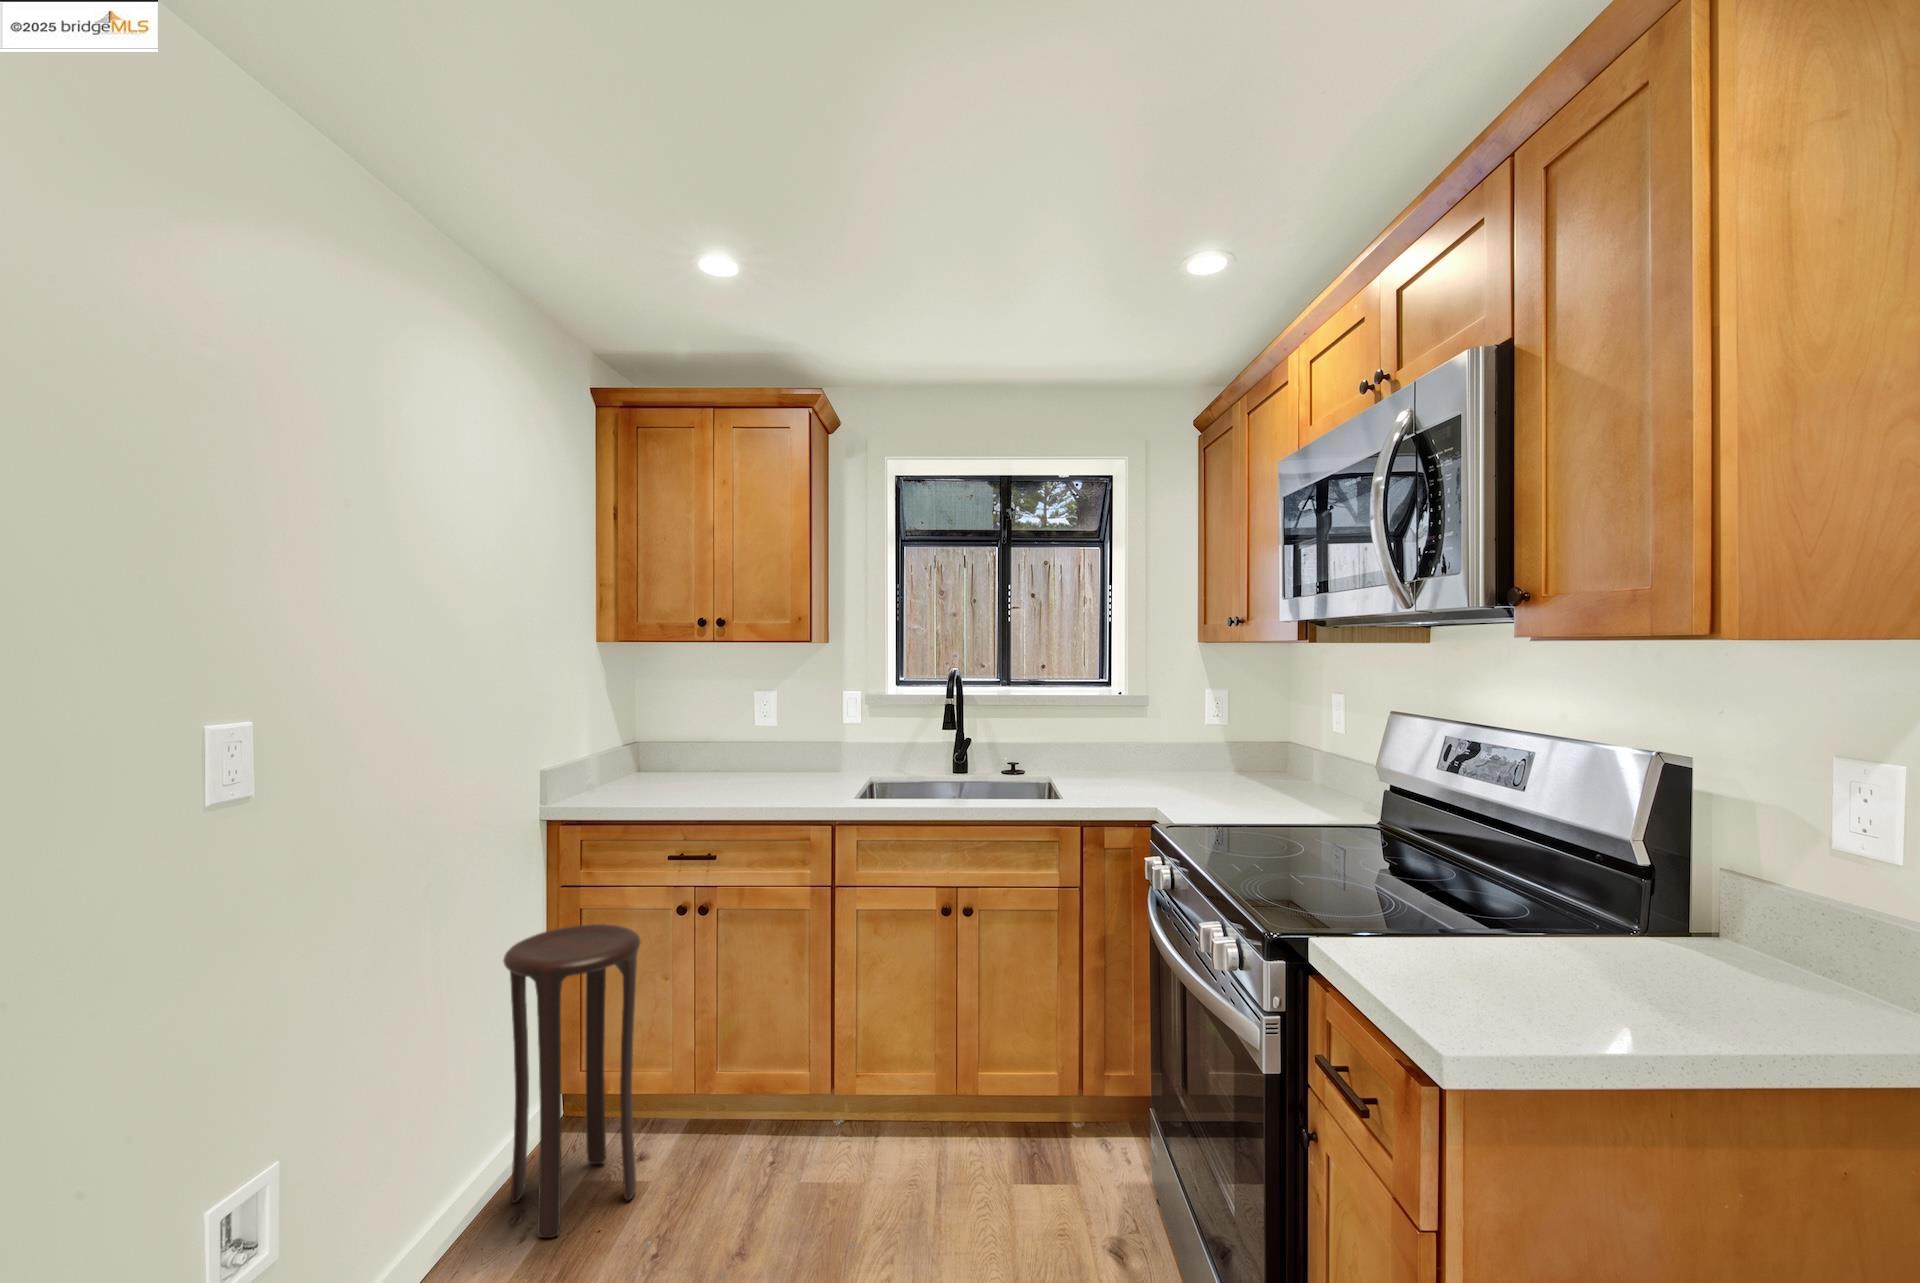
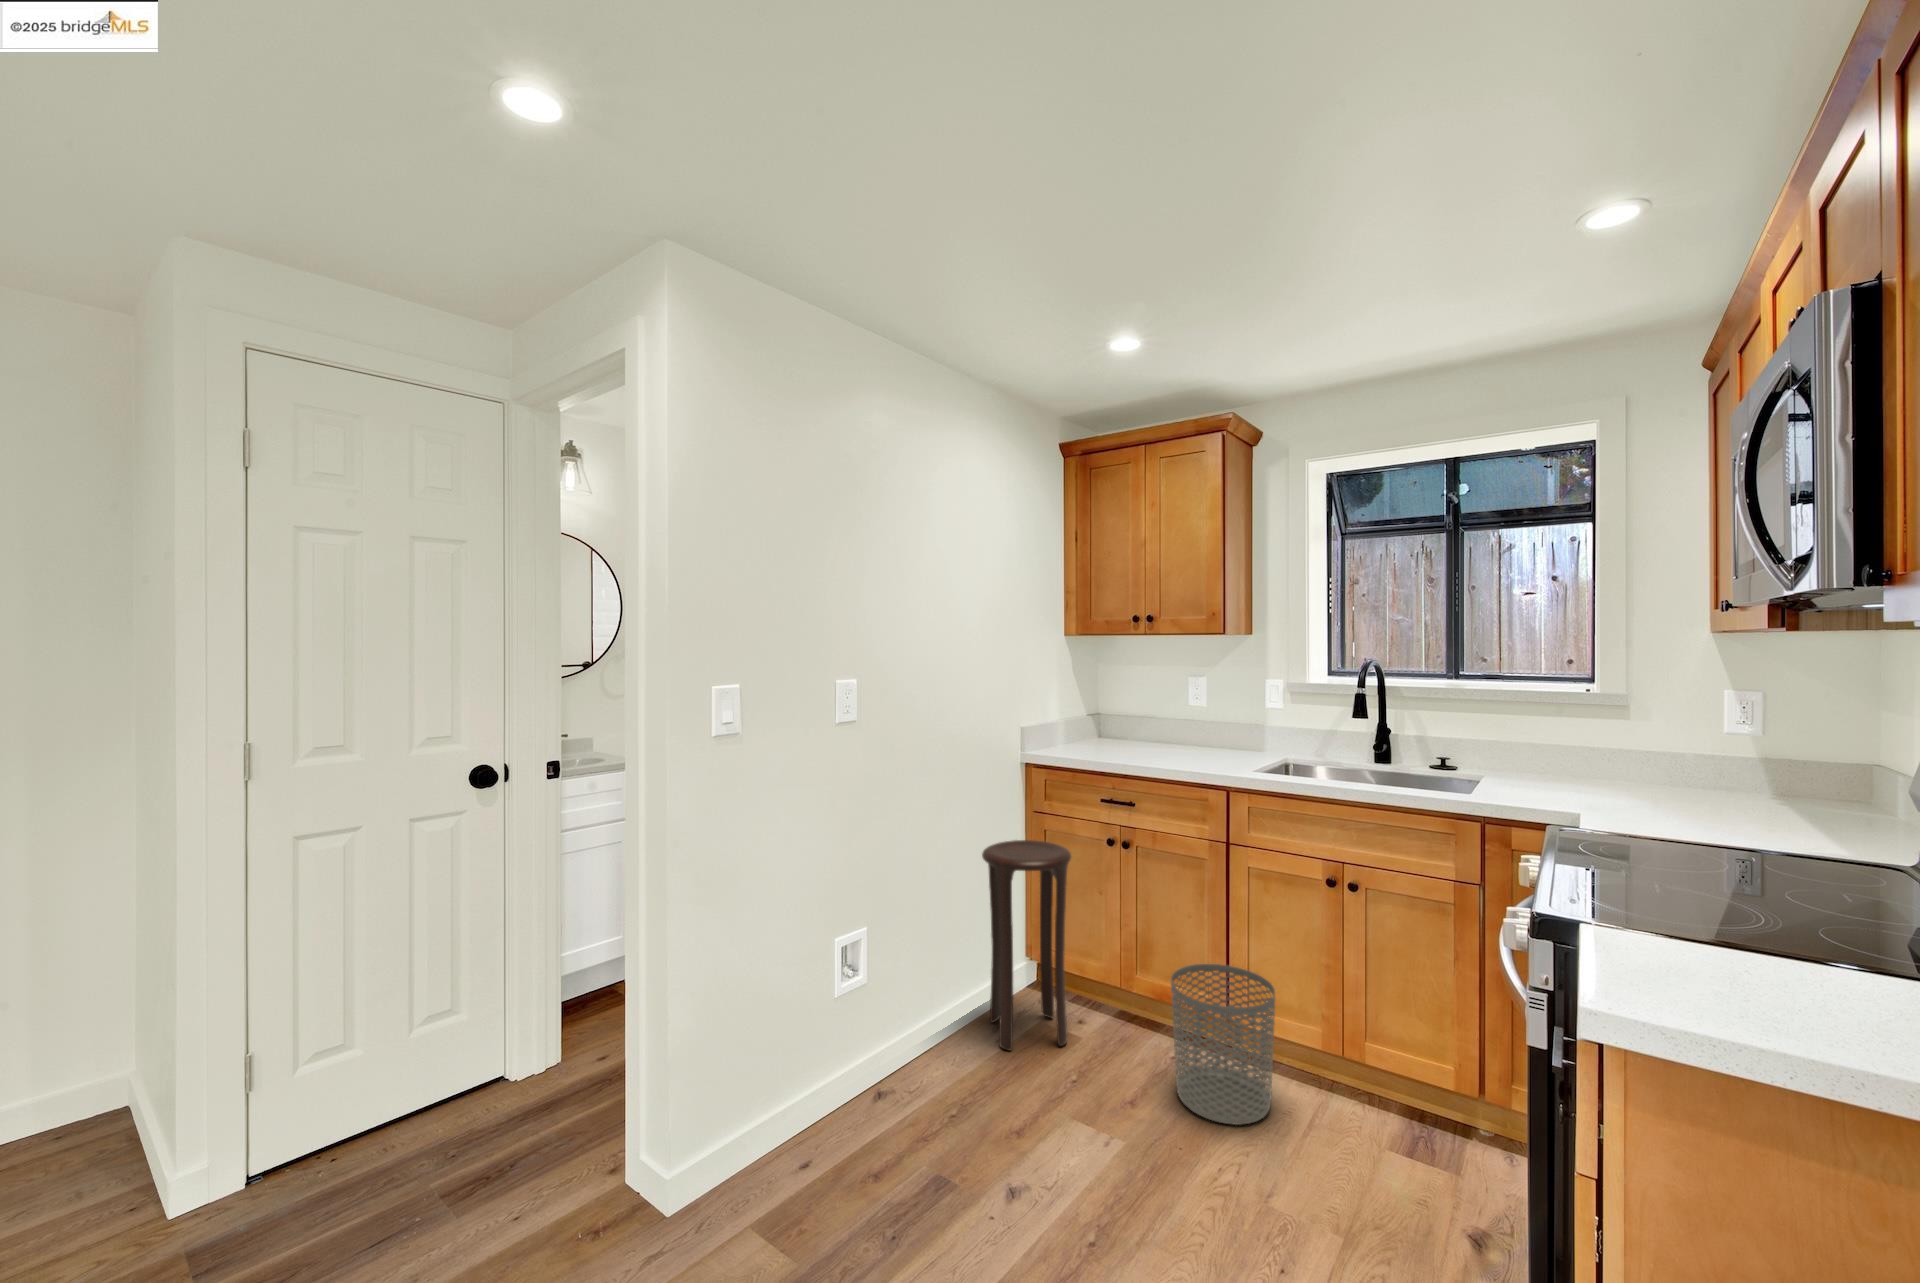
waste bin: none [787,1029,904,1224] -> present [1171,964,1275,1125]

